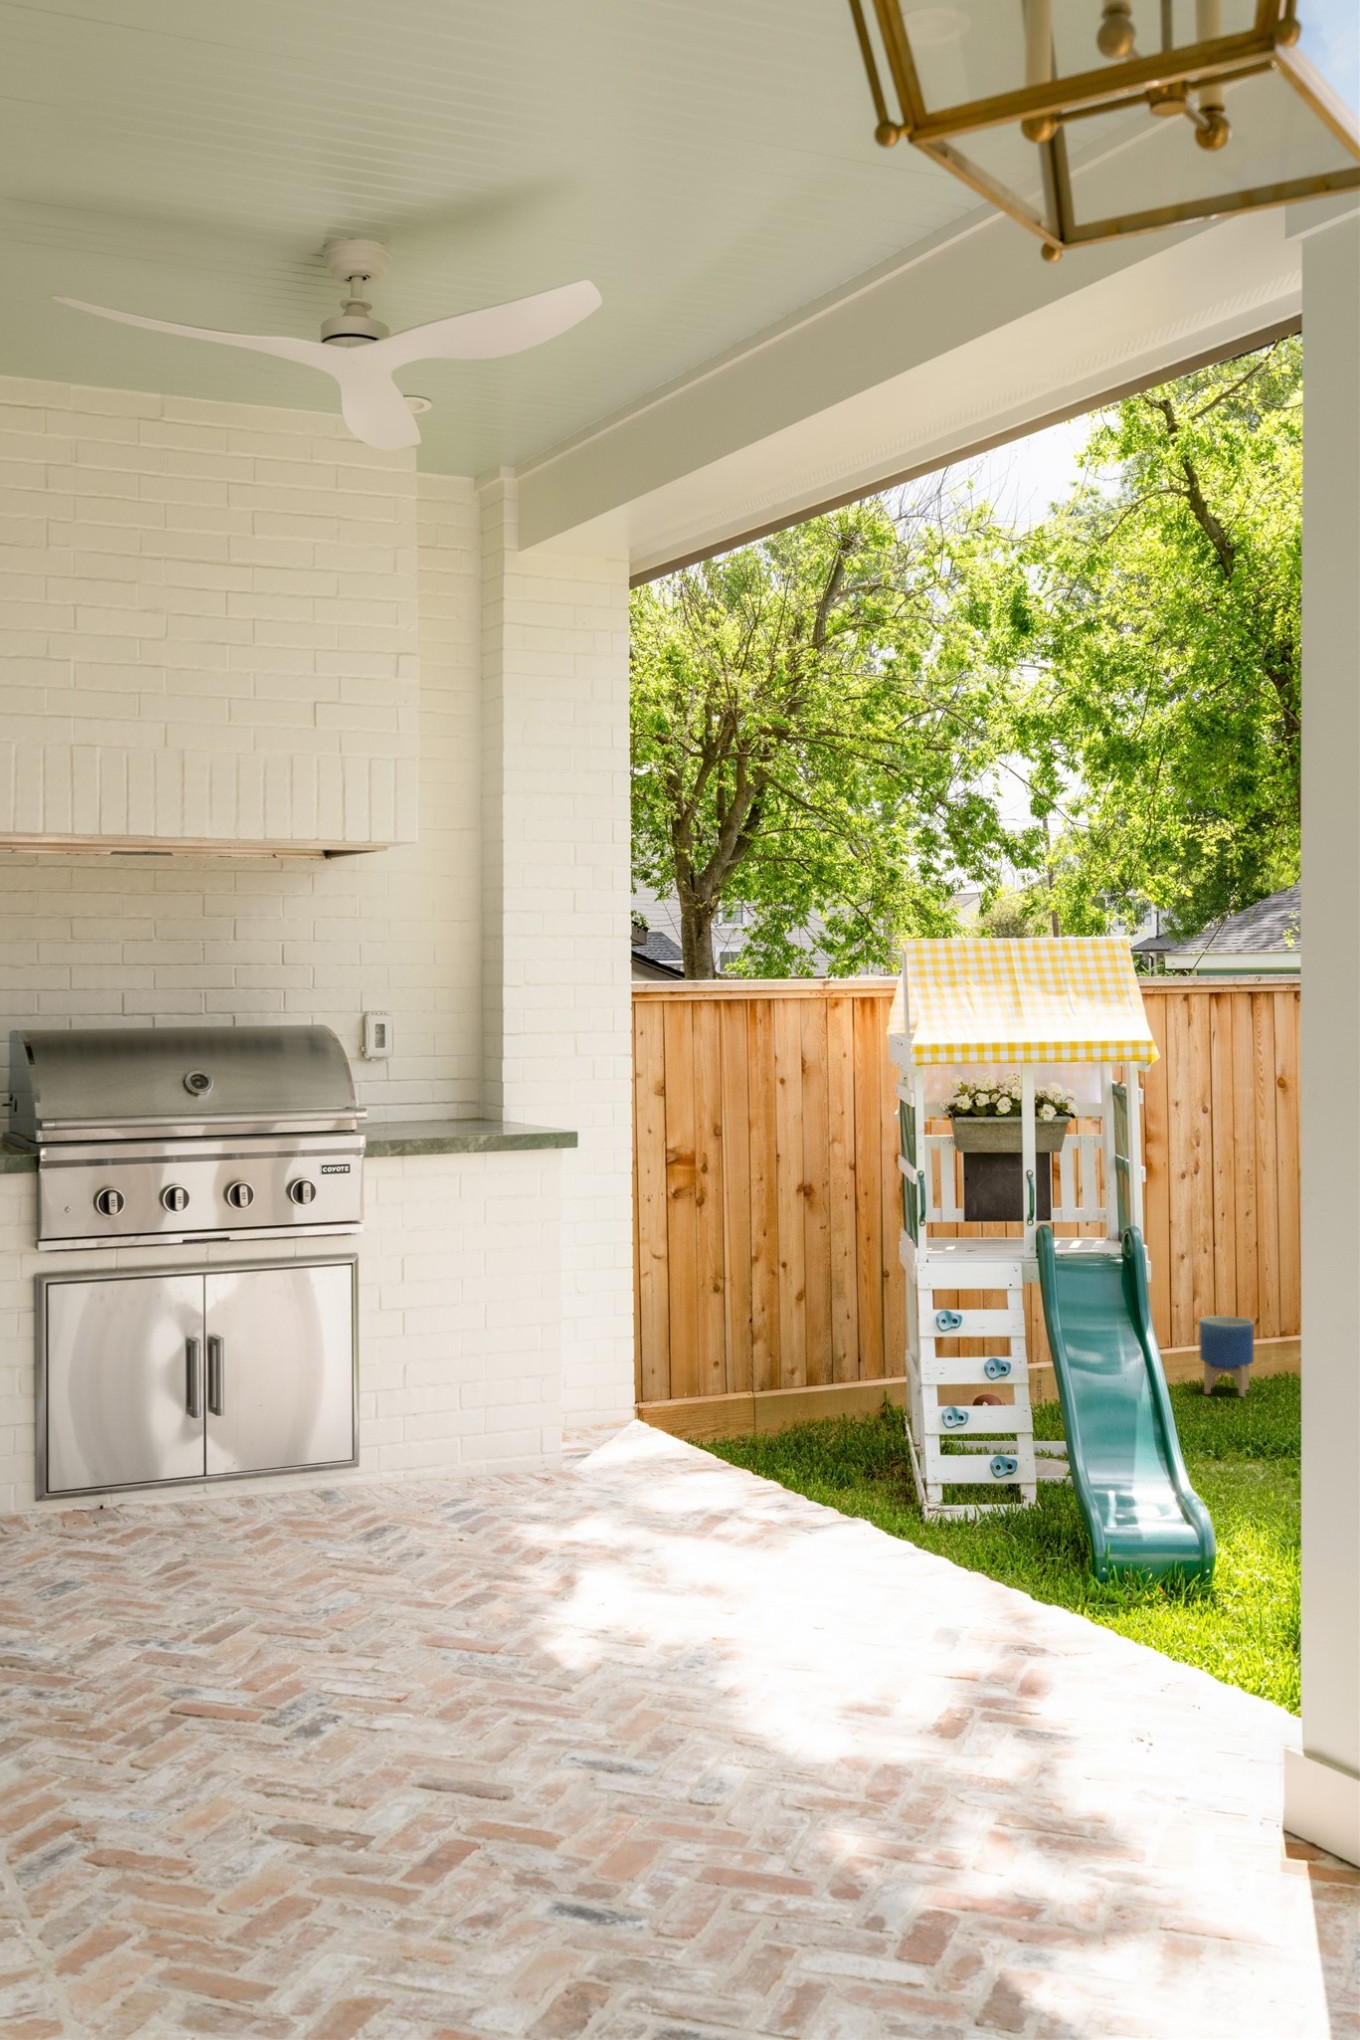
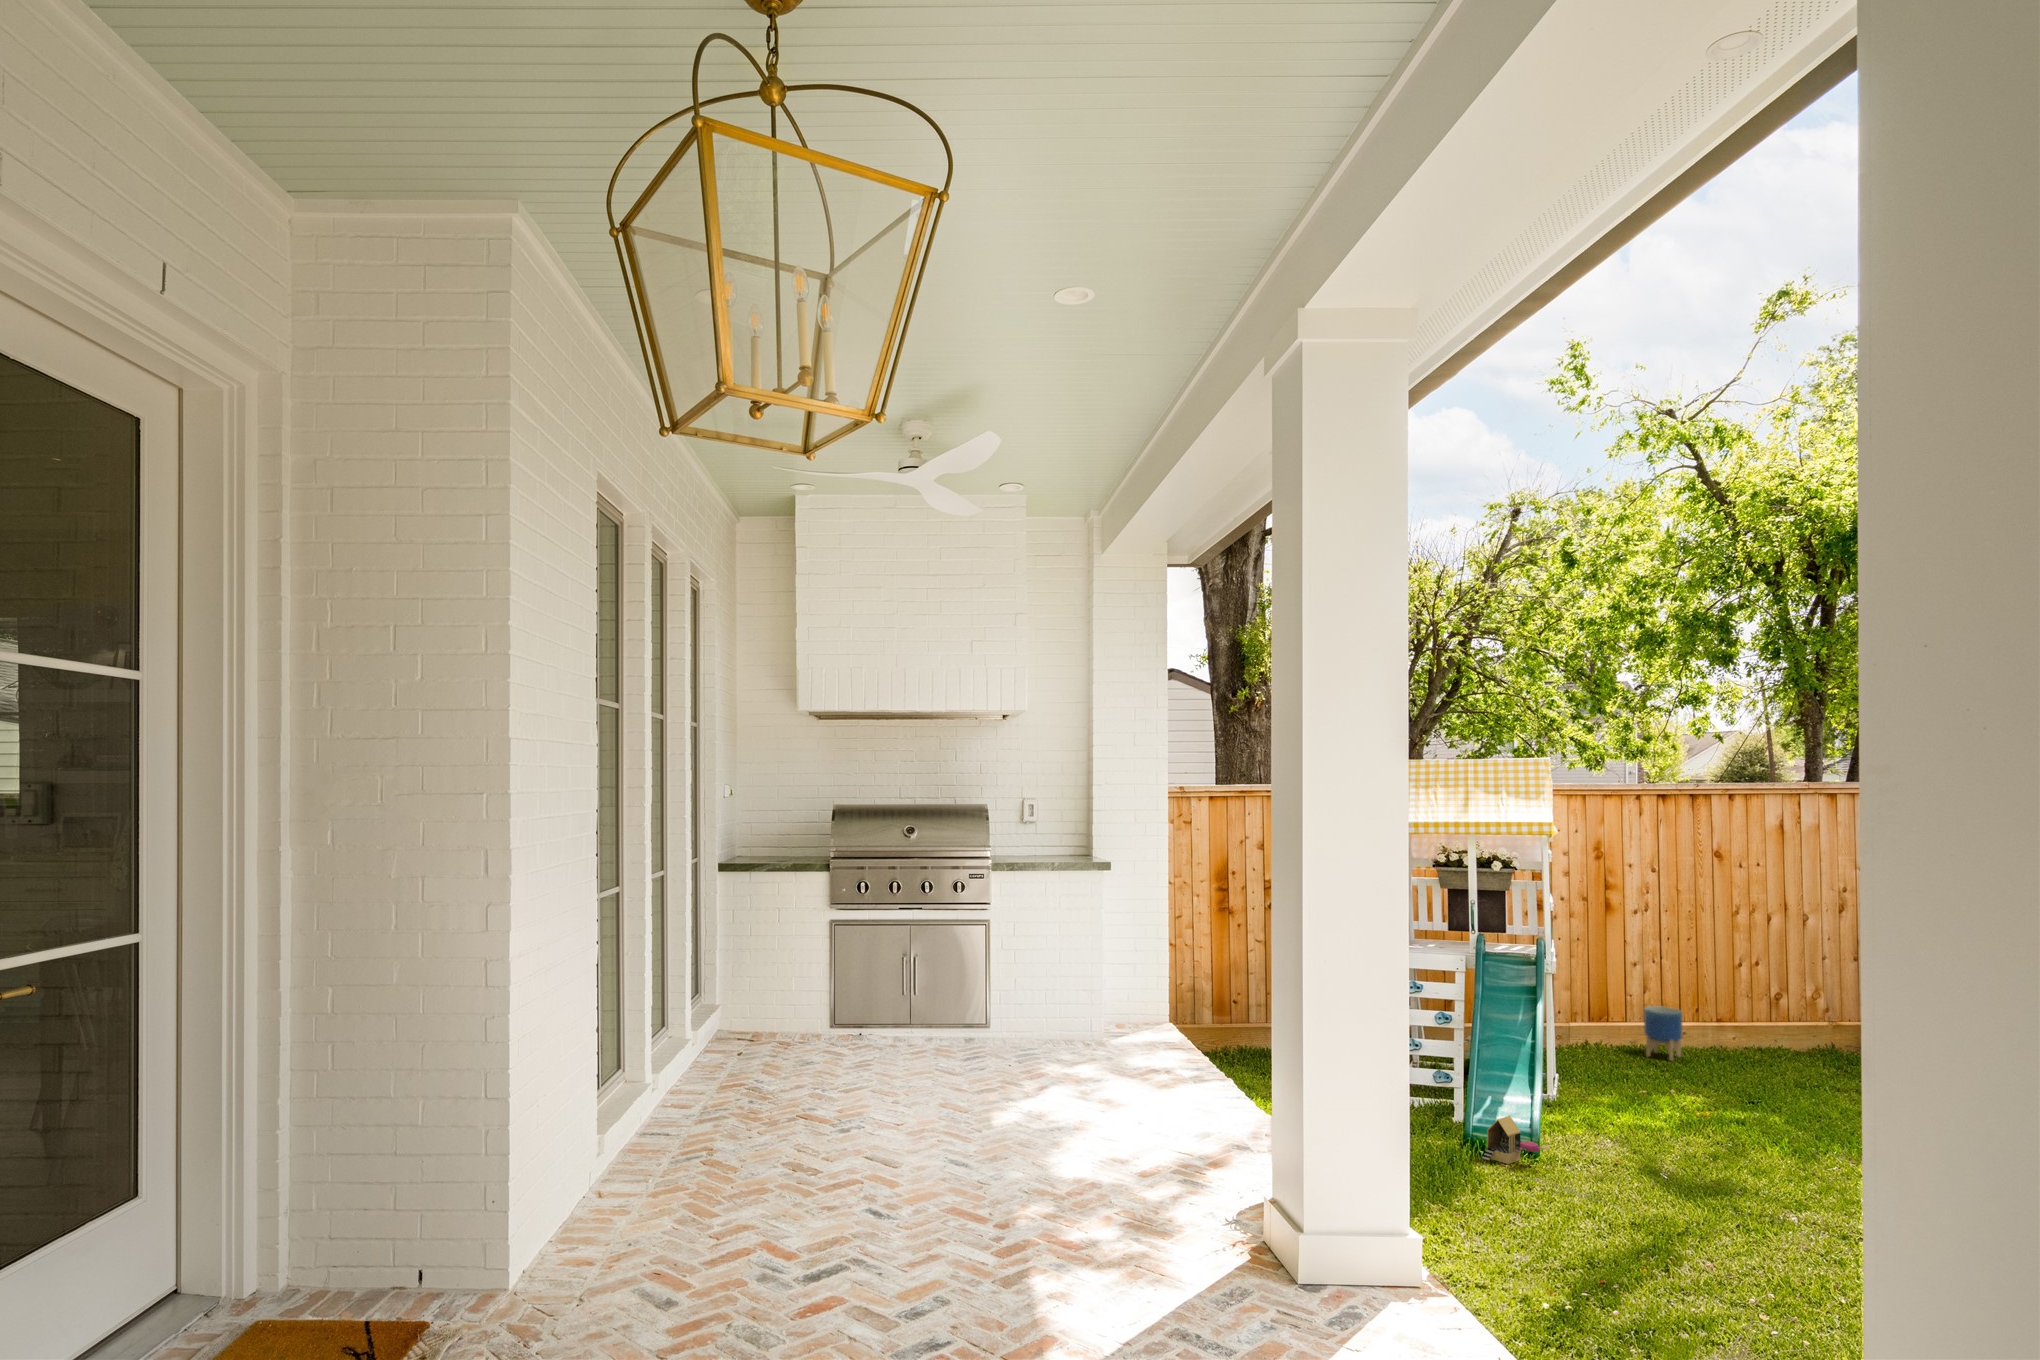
toy house: none [1138,1533,1252,1619] -> present [1482,1116,1550,1164]

